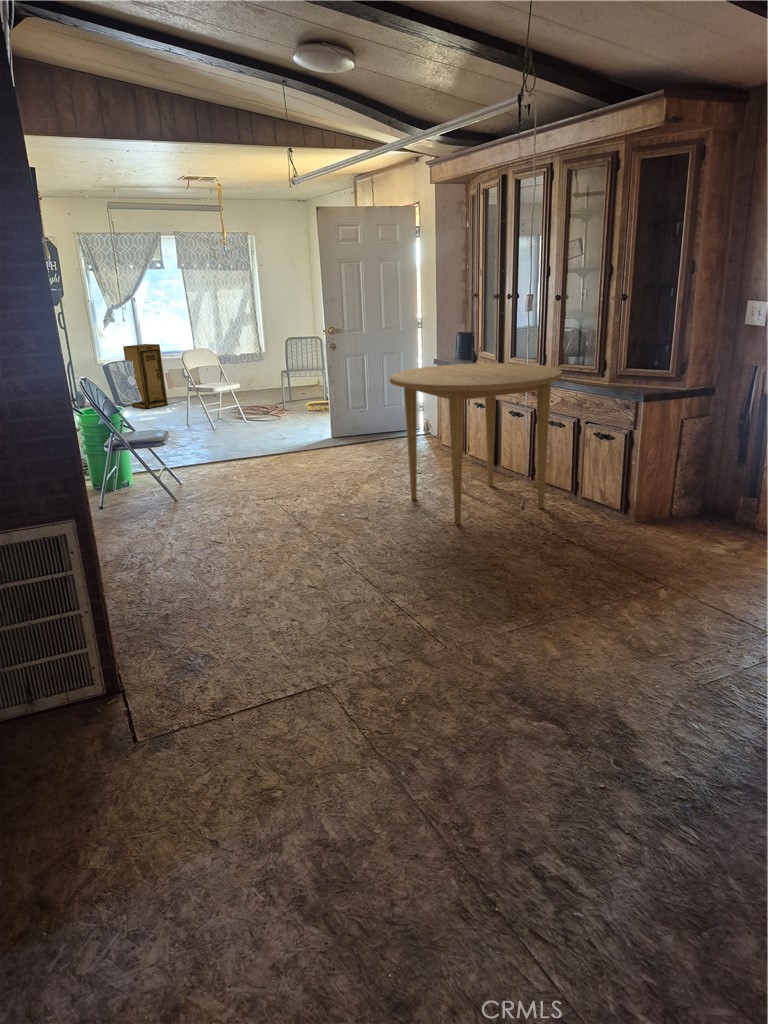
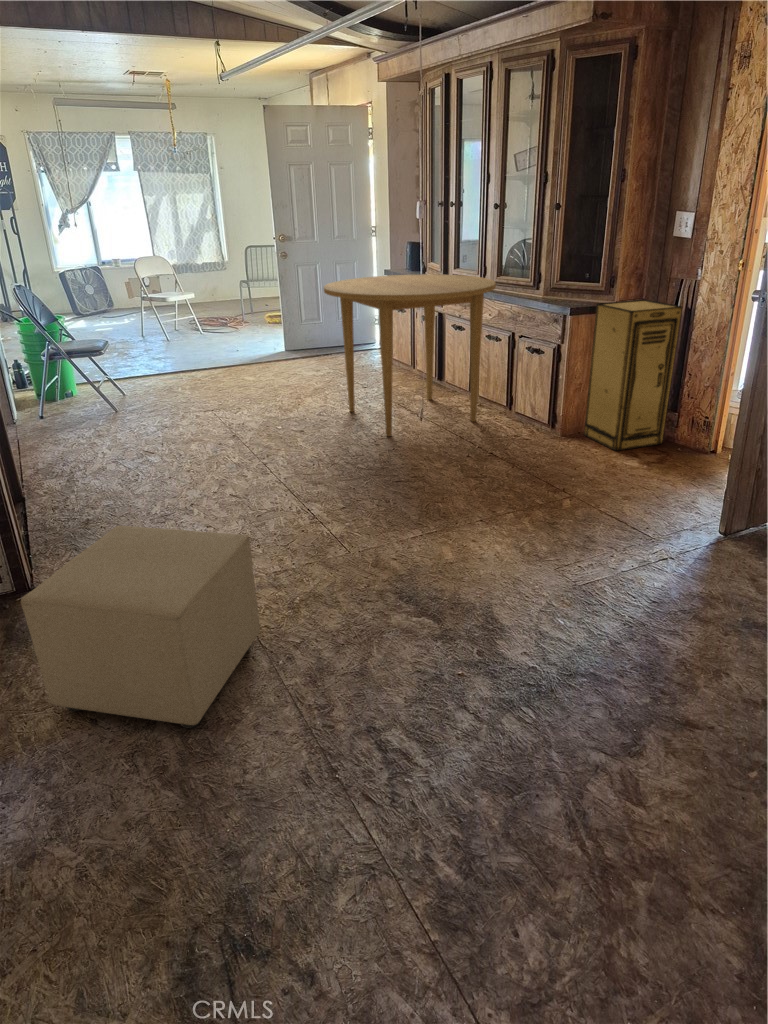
storage cabinet: present [123,344,168,409] -> present [584,300,682,451]
ottoman: none [152,624,374,843] -> present [21,526,260,728]

